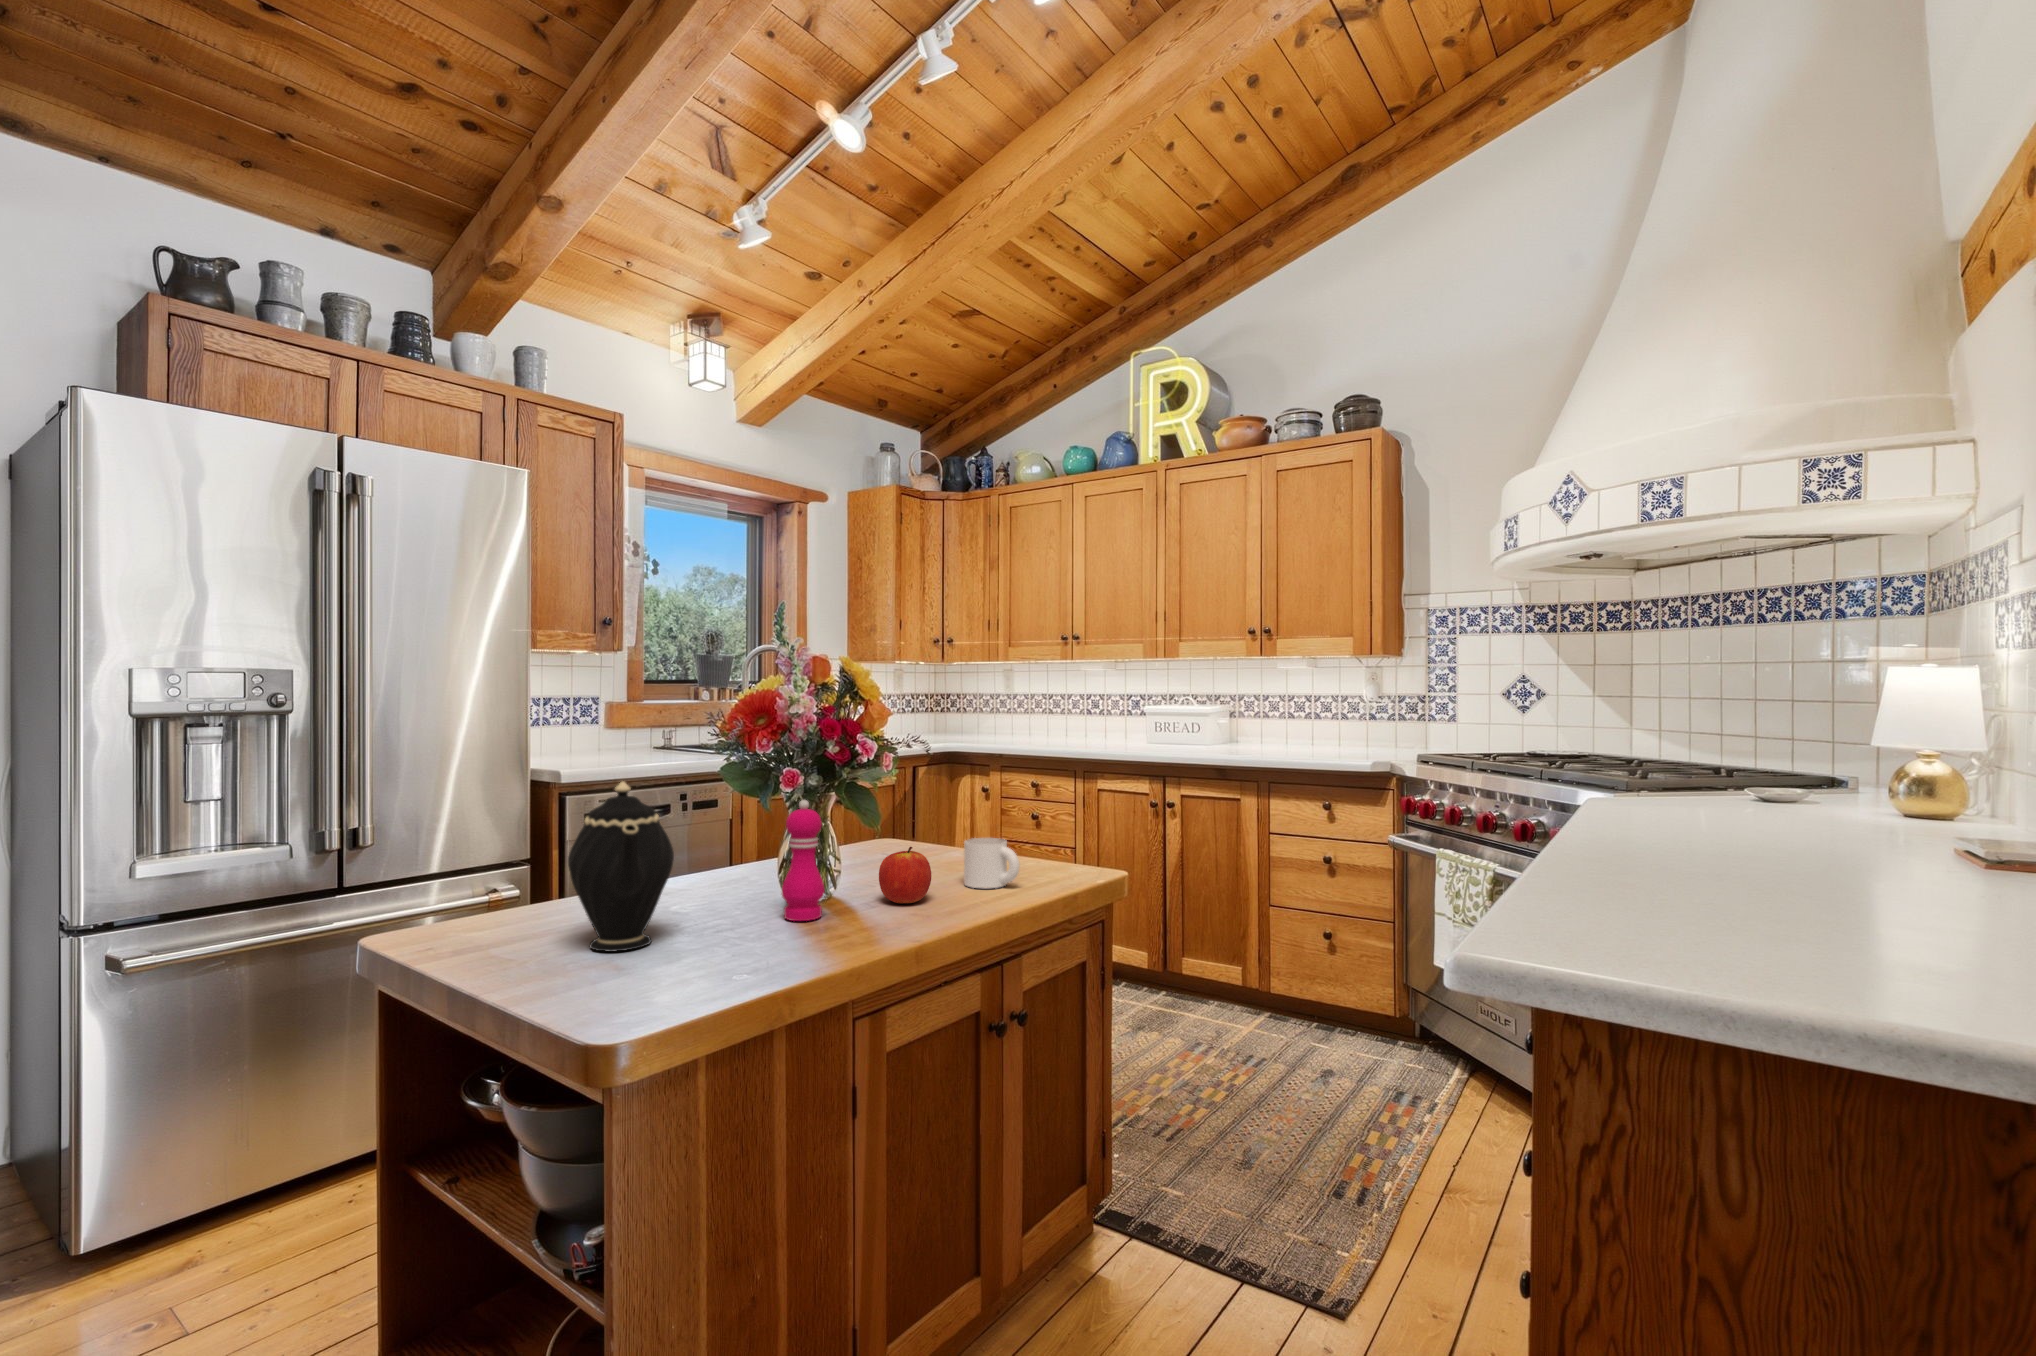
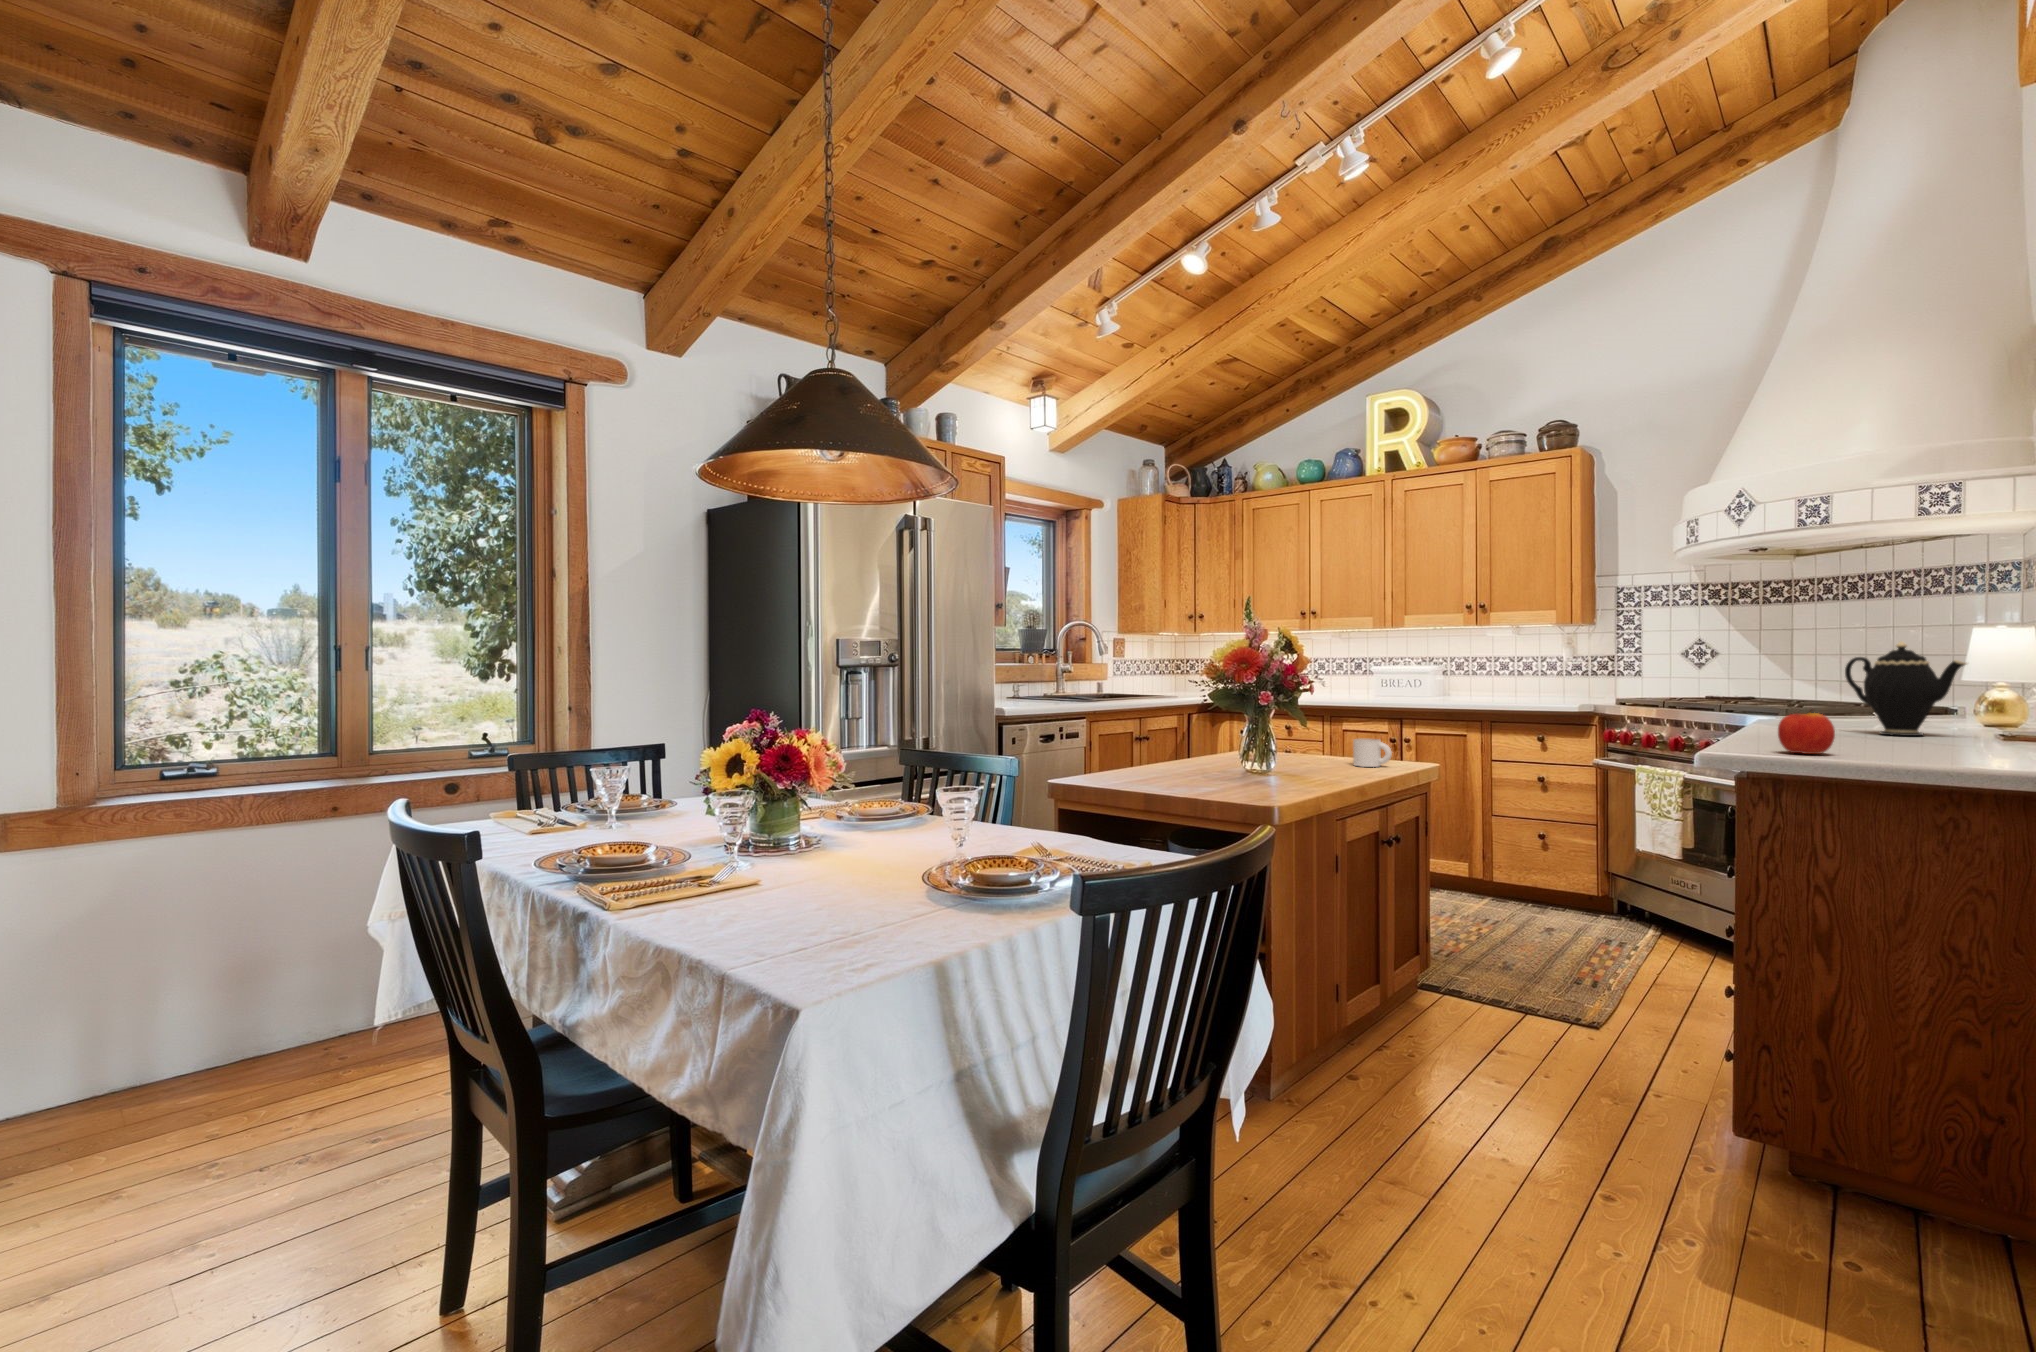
teapot: present [568,782,674,952] -> present [1845,641,1967,736]
pepper mill: present [782,800,825,921] -> none [1272,710,1297,777]
apple: present [879,847,931,903] -> present [1778,710,1835,754]

